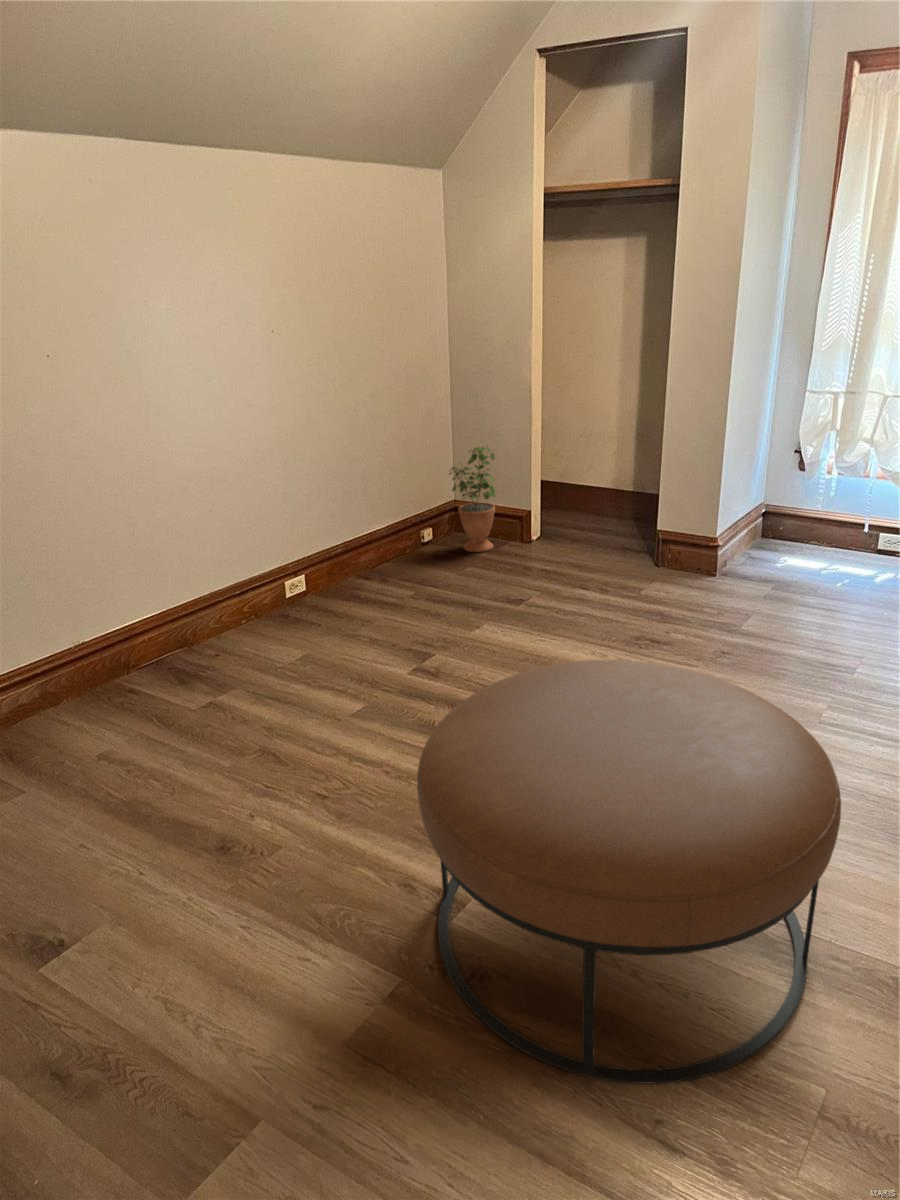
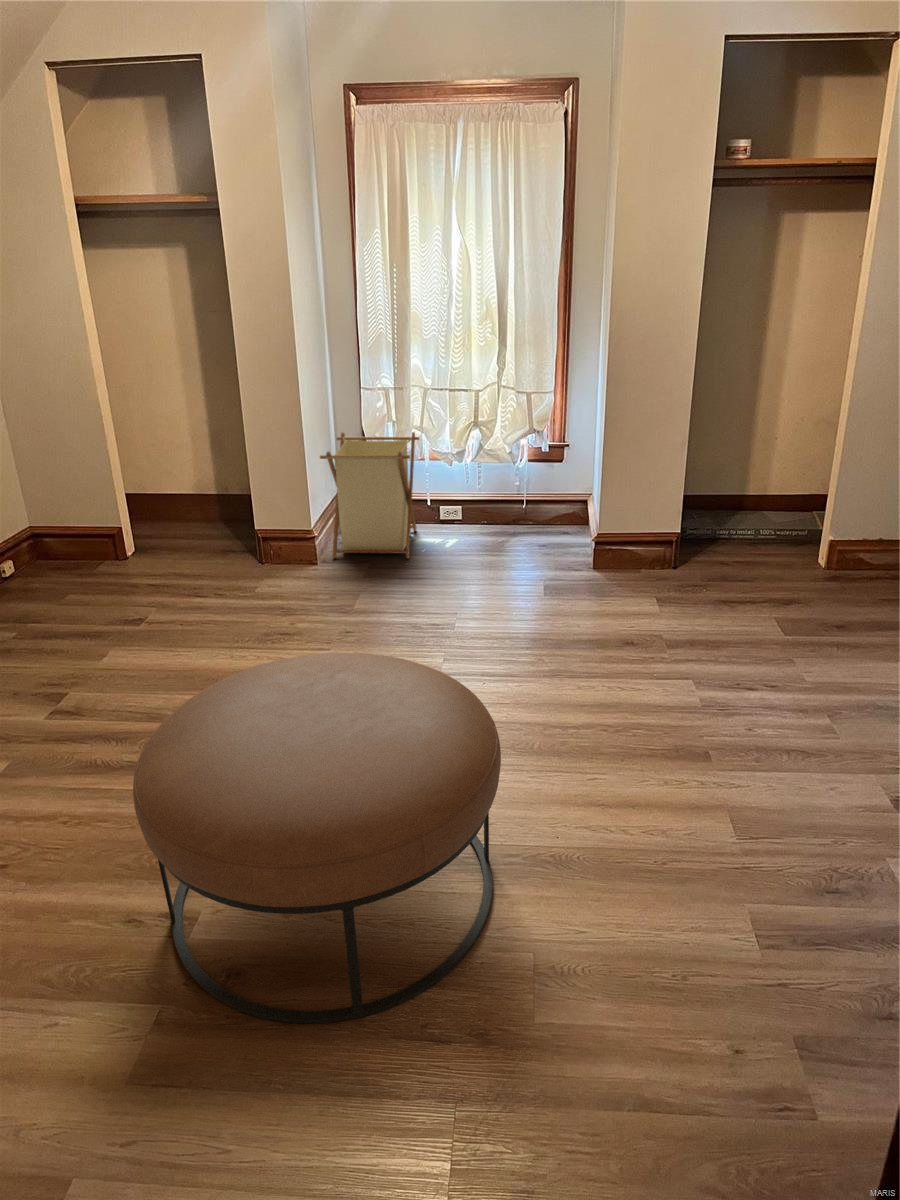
laundry basket: none [734,437,868,588] -> present [320,432,419,558]
potted plant: present [449,447,495,552] -> none [22,461,89,579]

